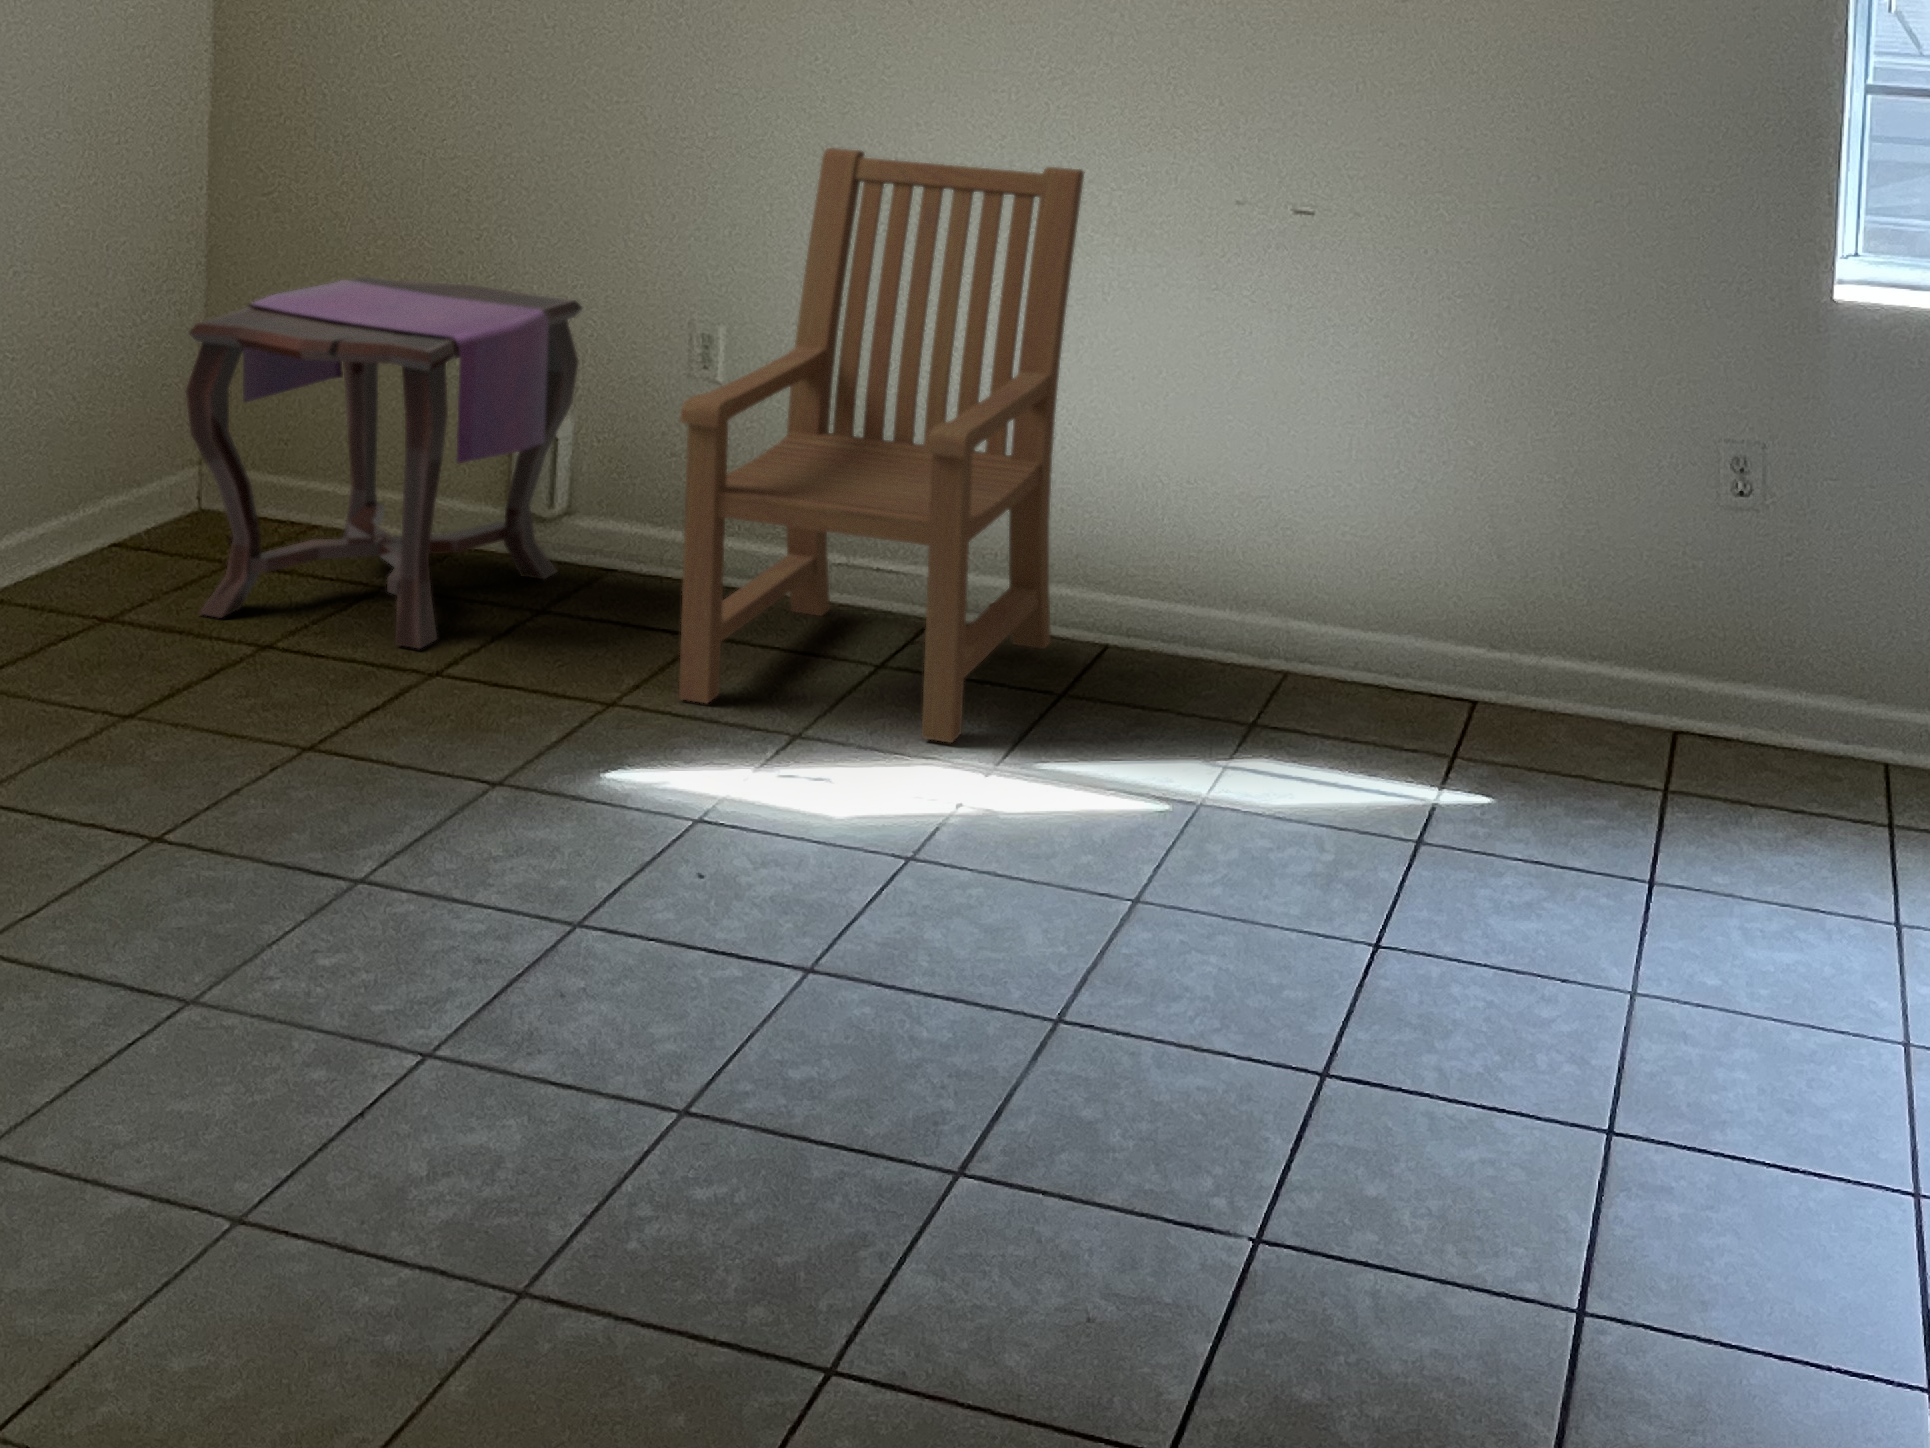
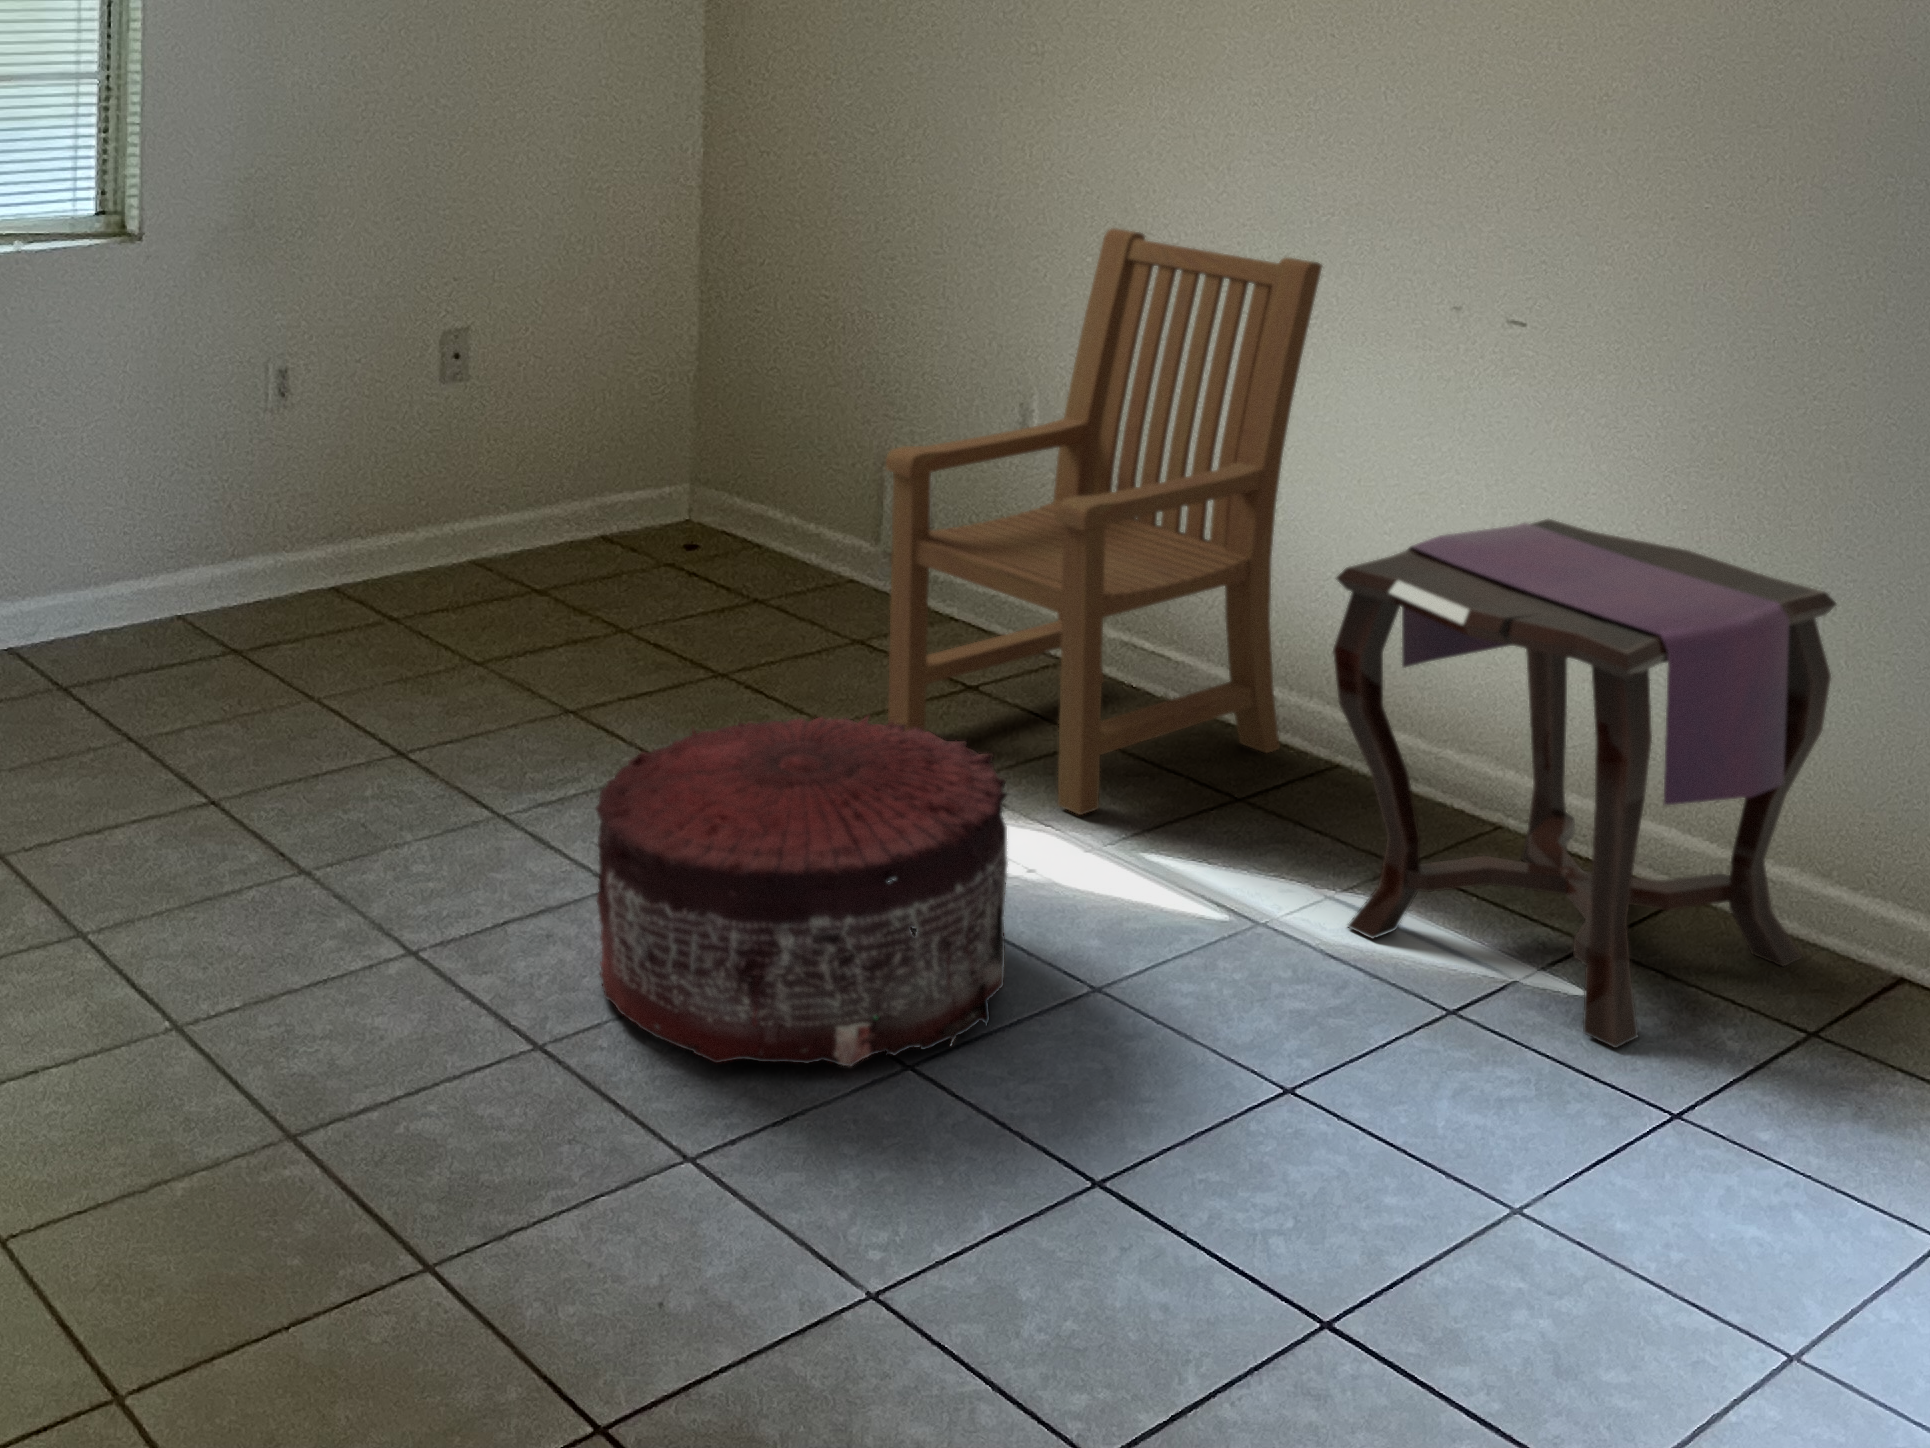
side table: present [186,276,582,648] -> present [1333,519,1836,1047]
pouf: none [641,679,1106,1076] -> present [596,716,1008,1066]

